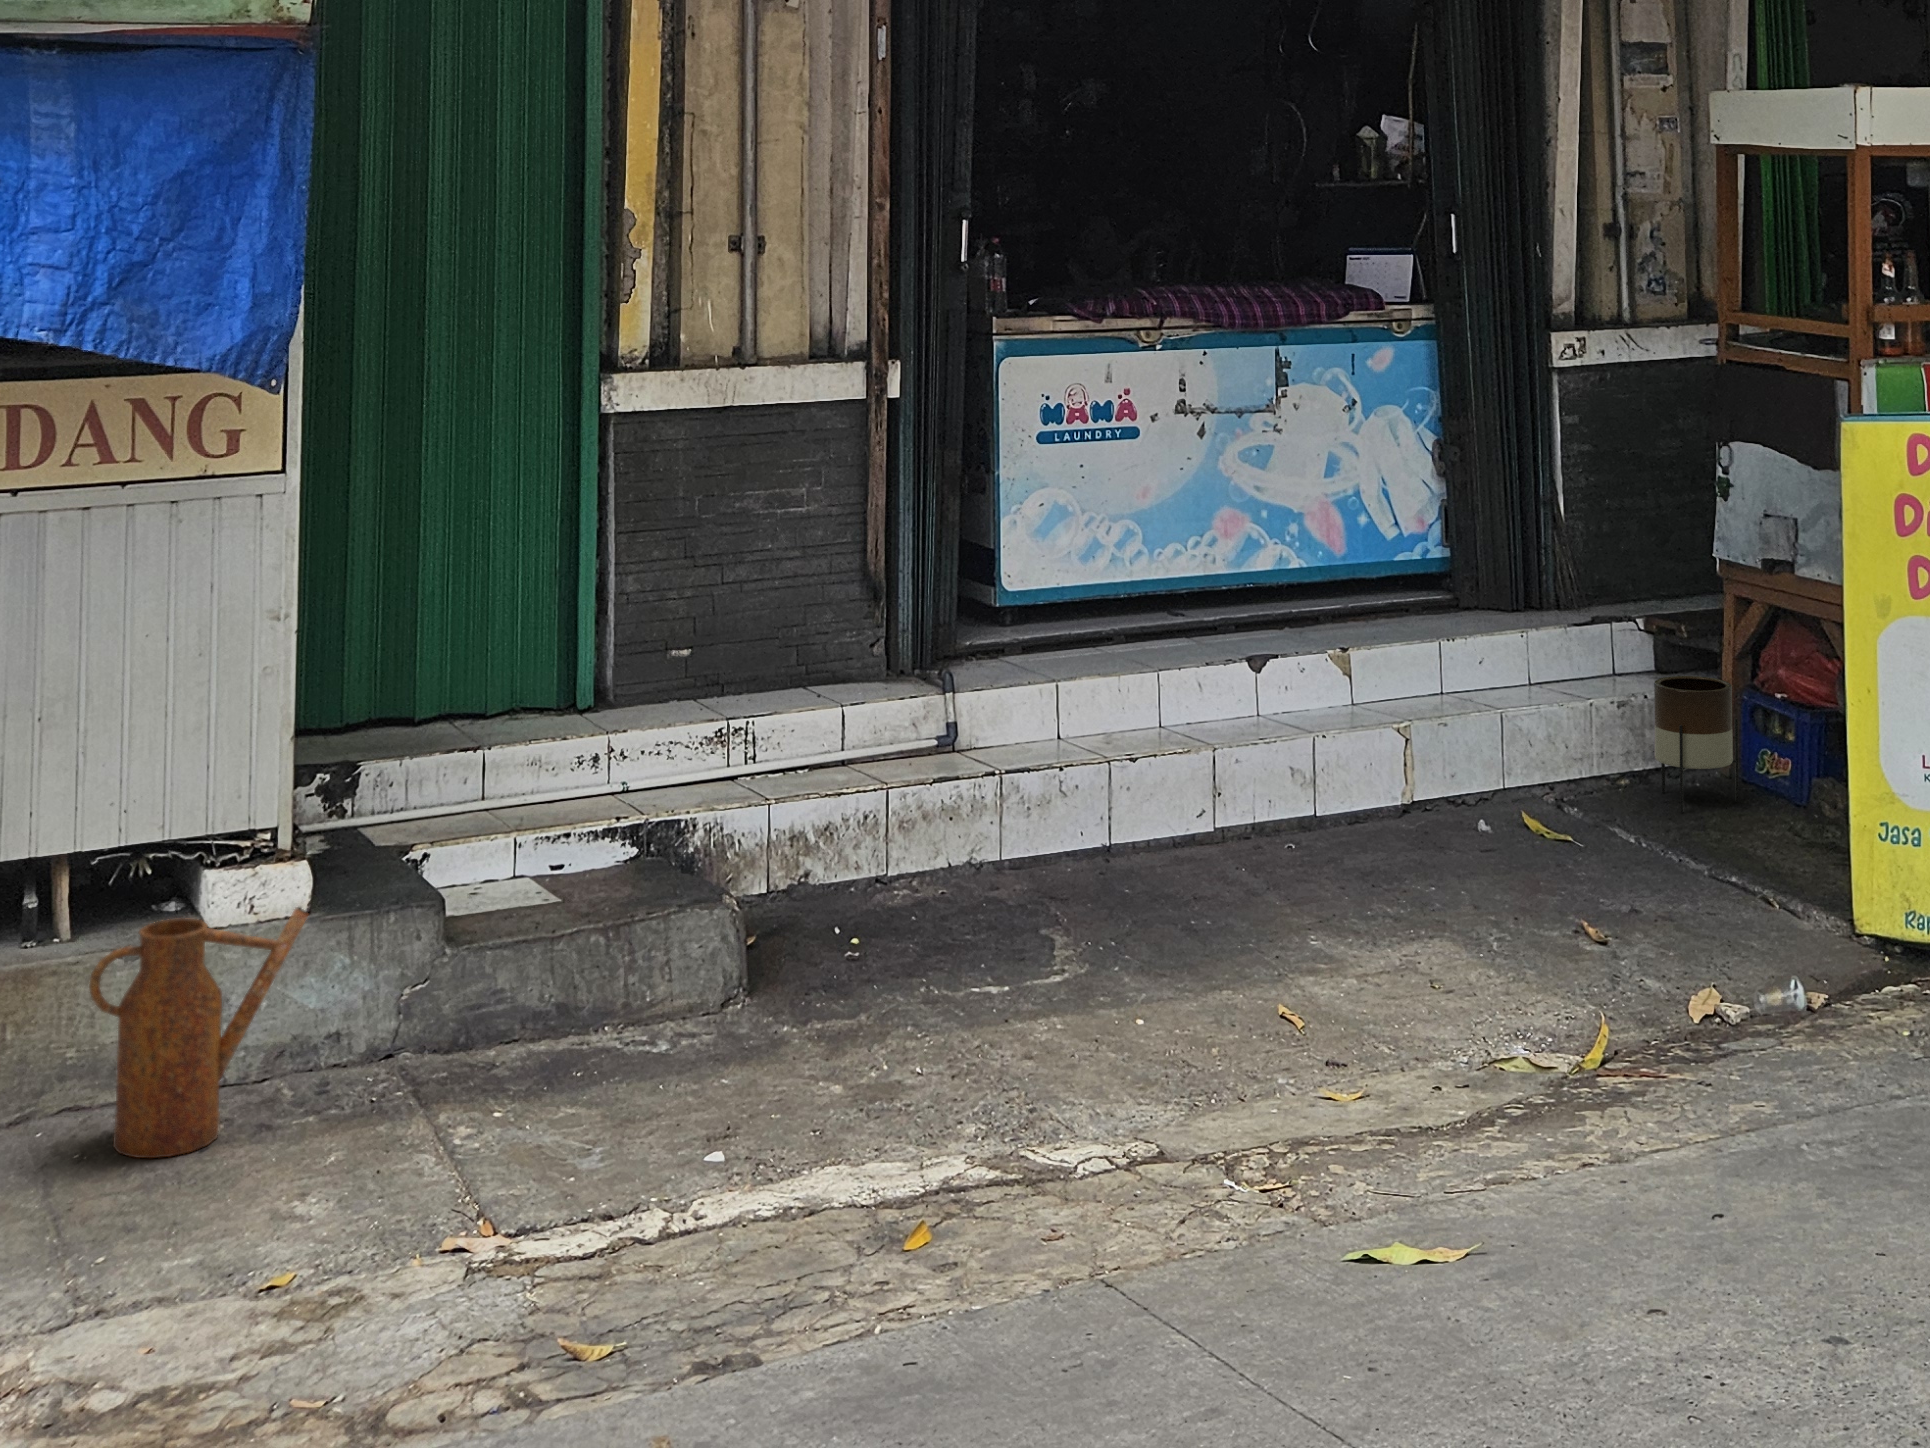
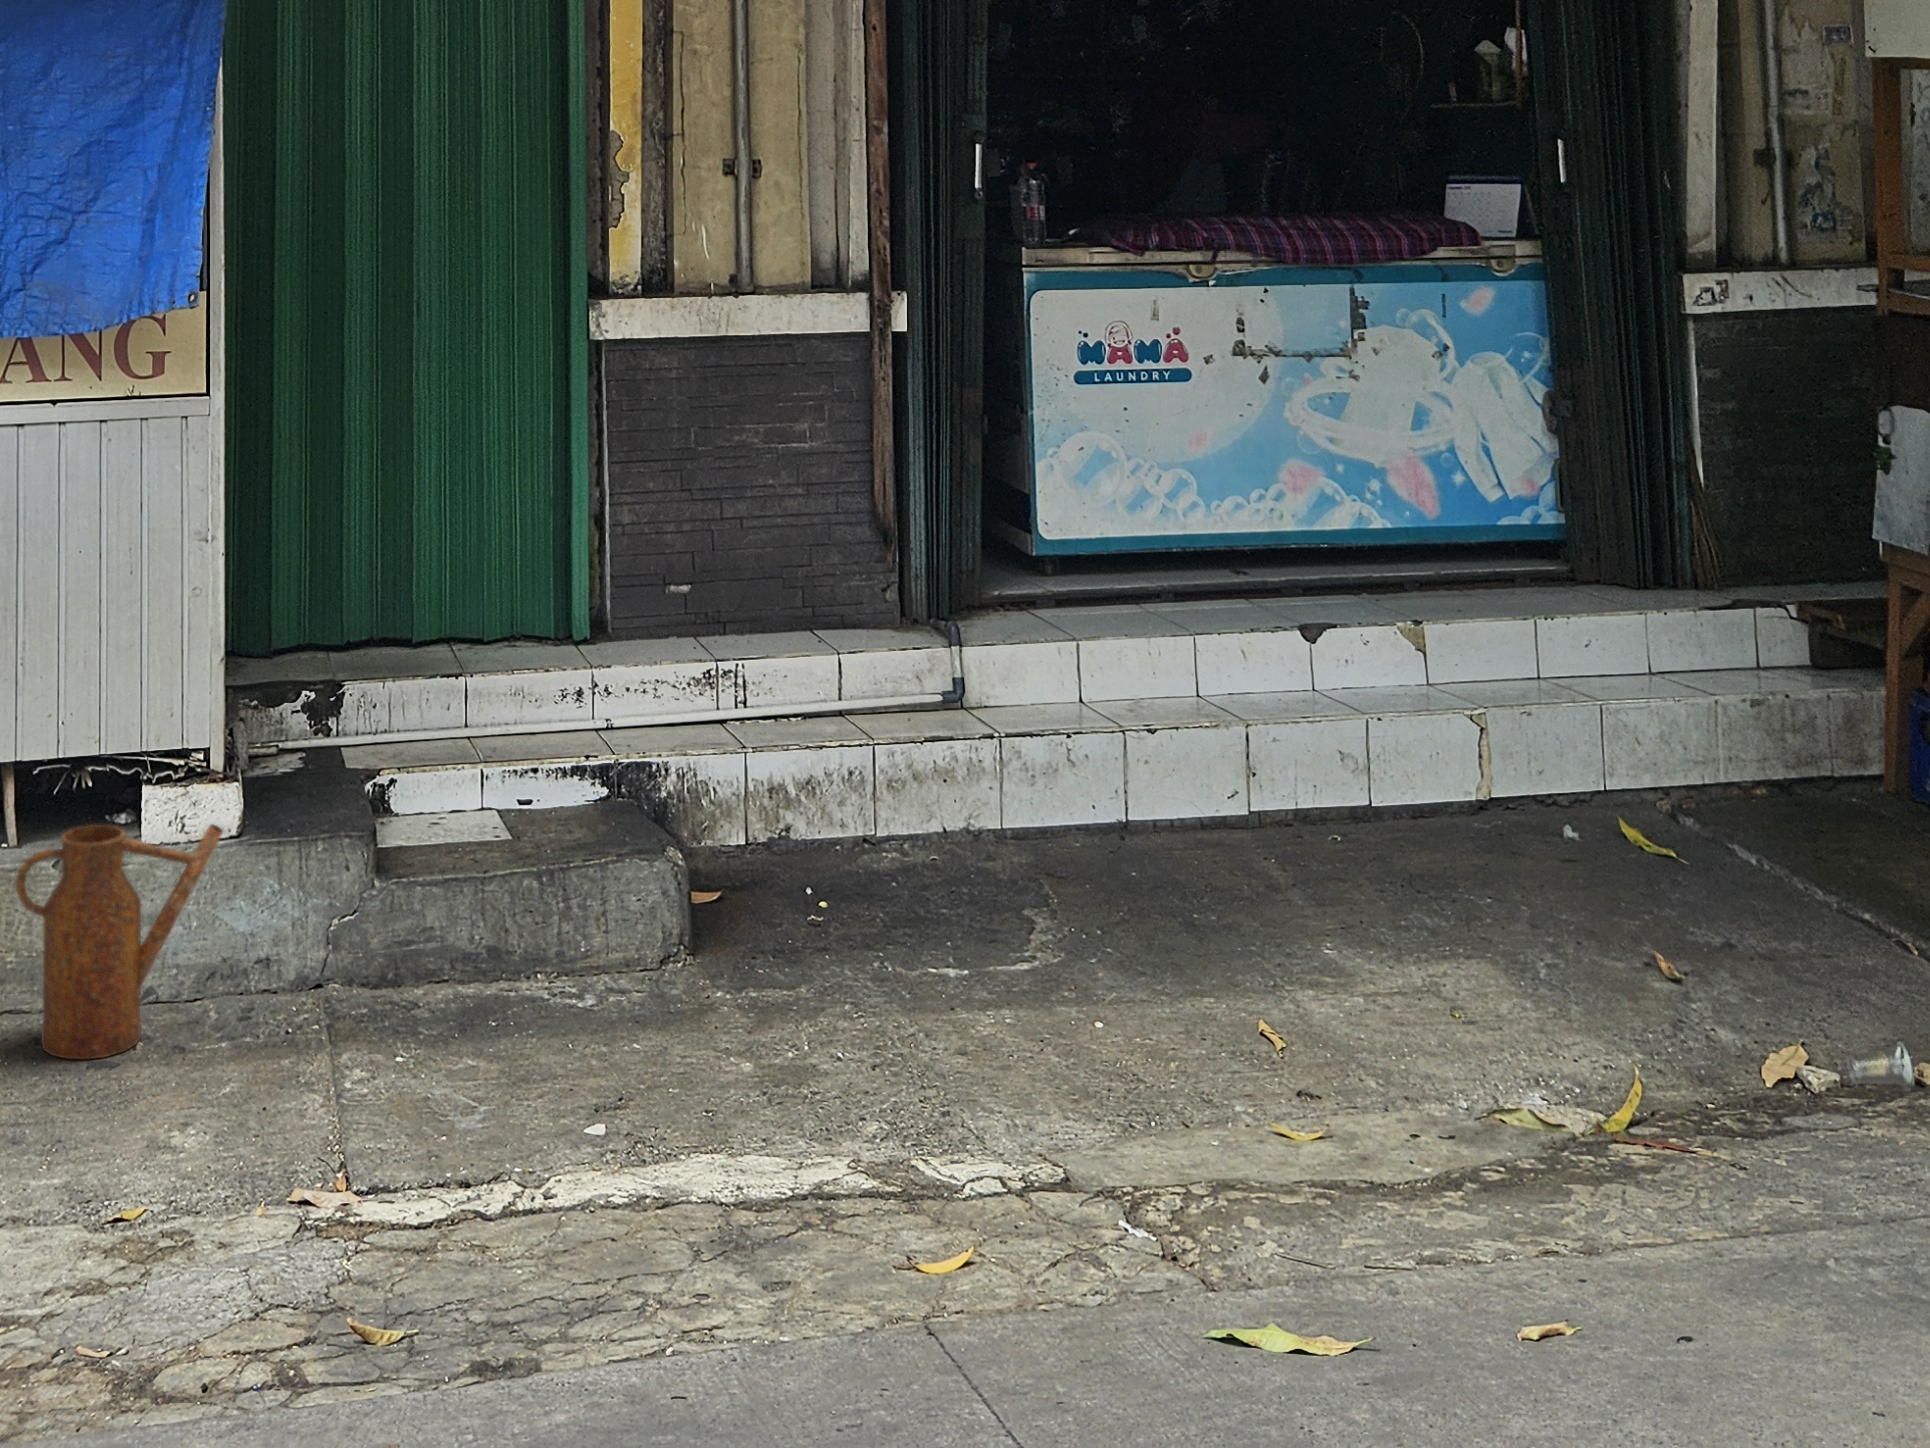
planter: present [1654,676,1739,813] -> none [1790,673,1899,832]

